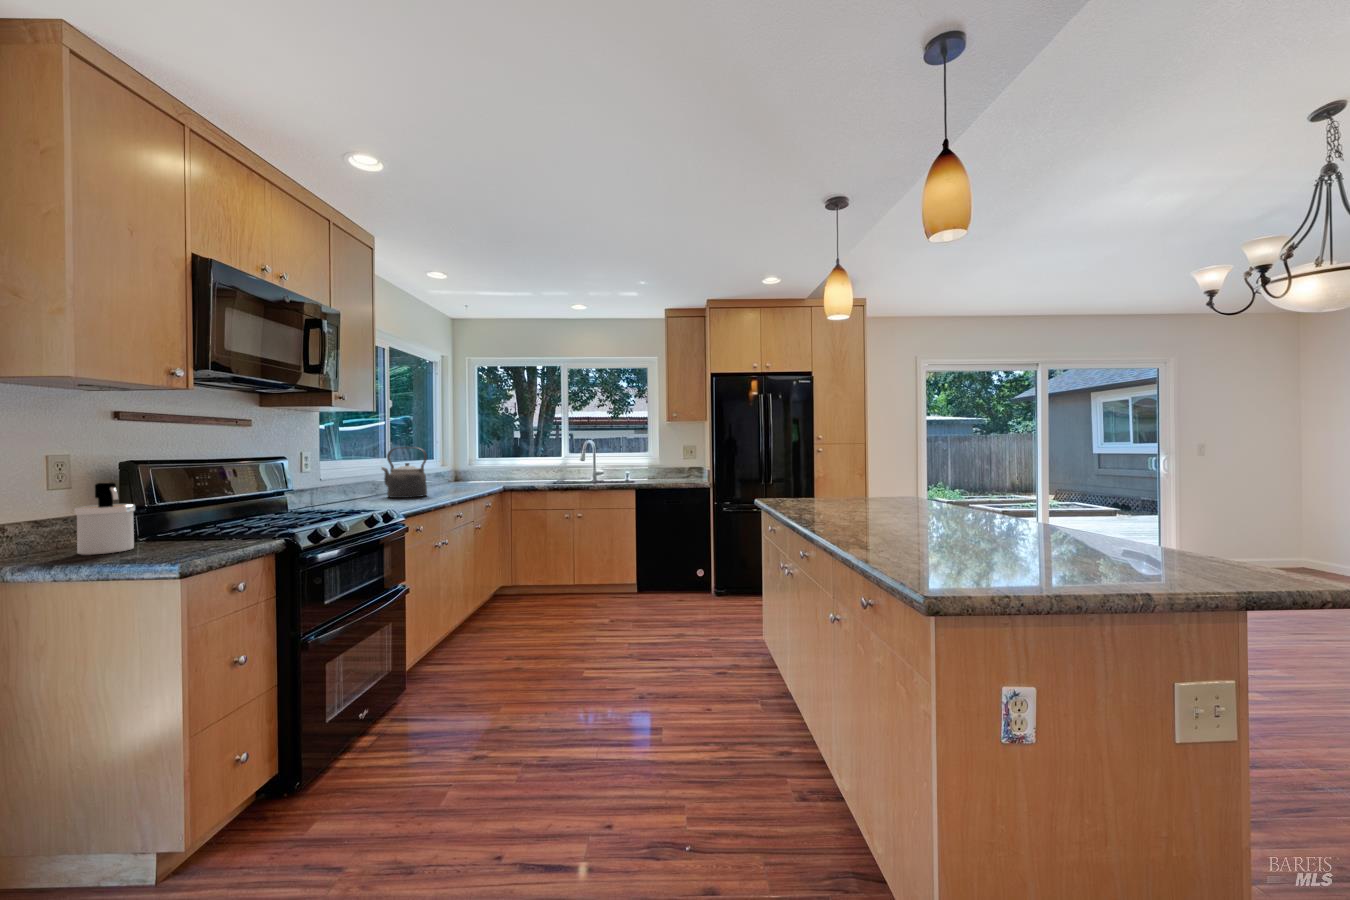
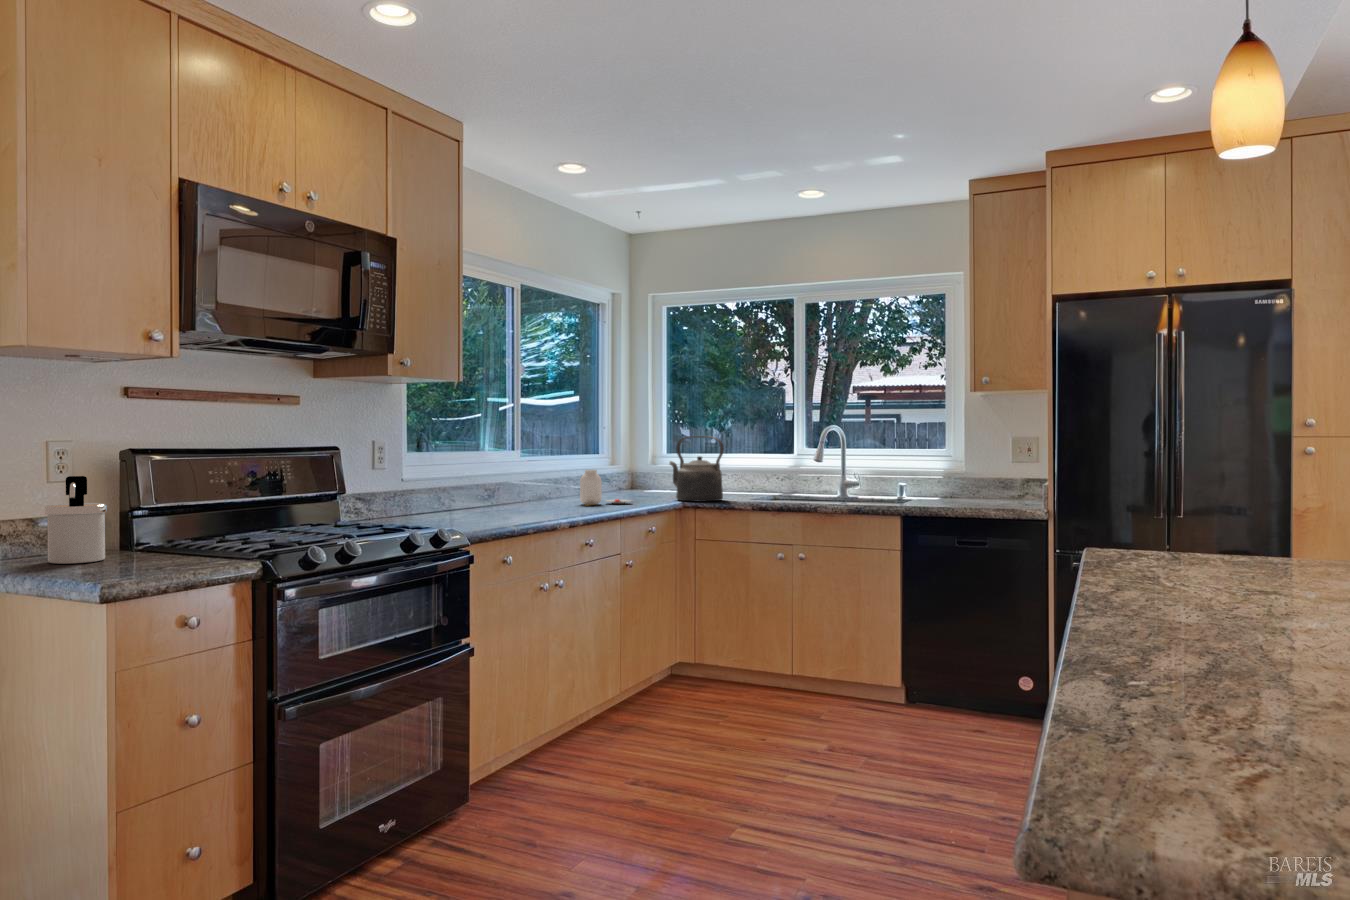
kettle: present [382,447,427,498] -> present [670,436,724,501]
jar: none [443,469,480,492] -> present [580,470,631,506]

